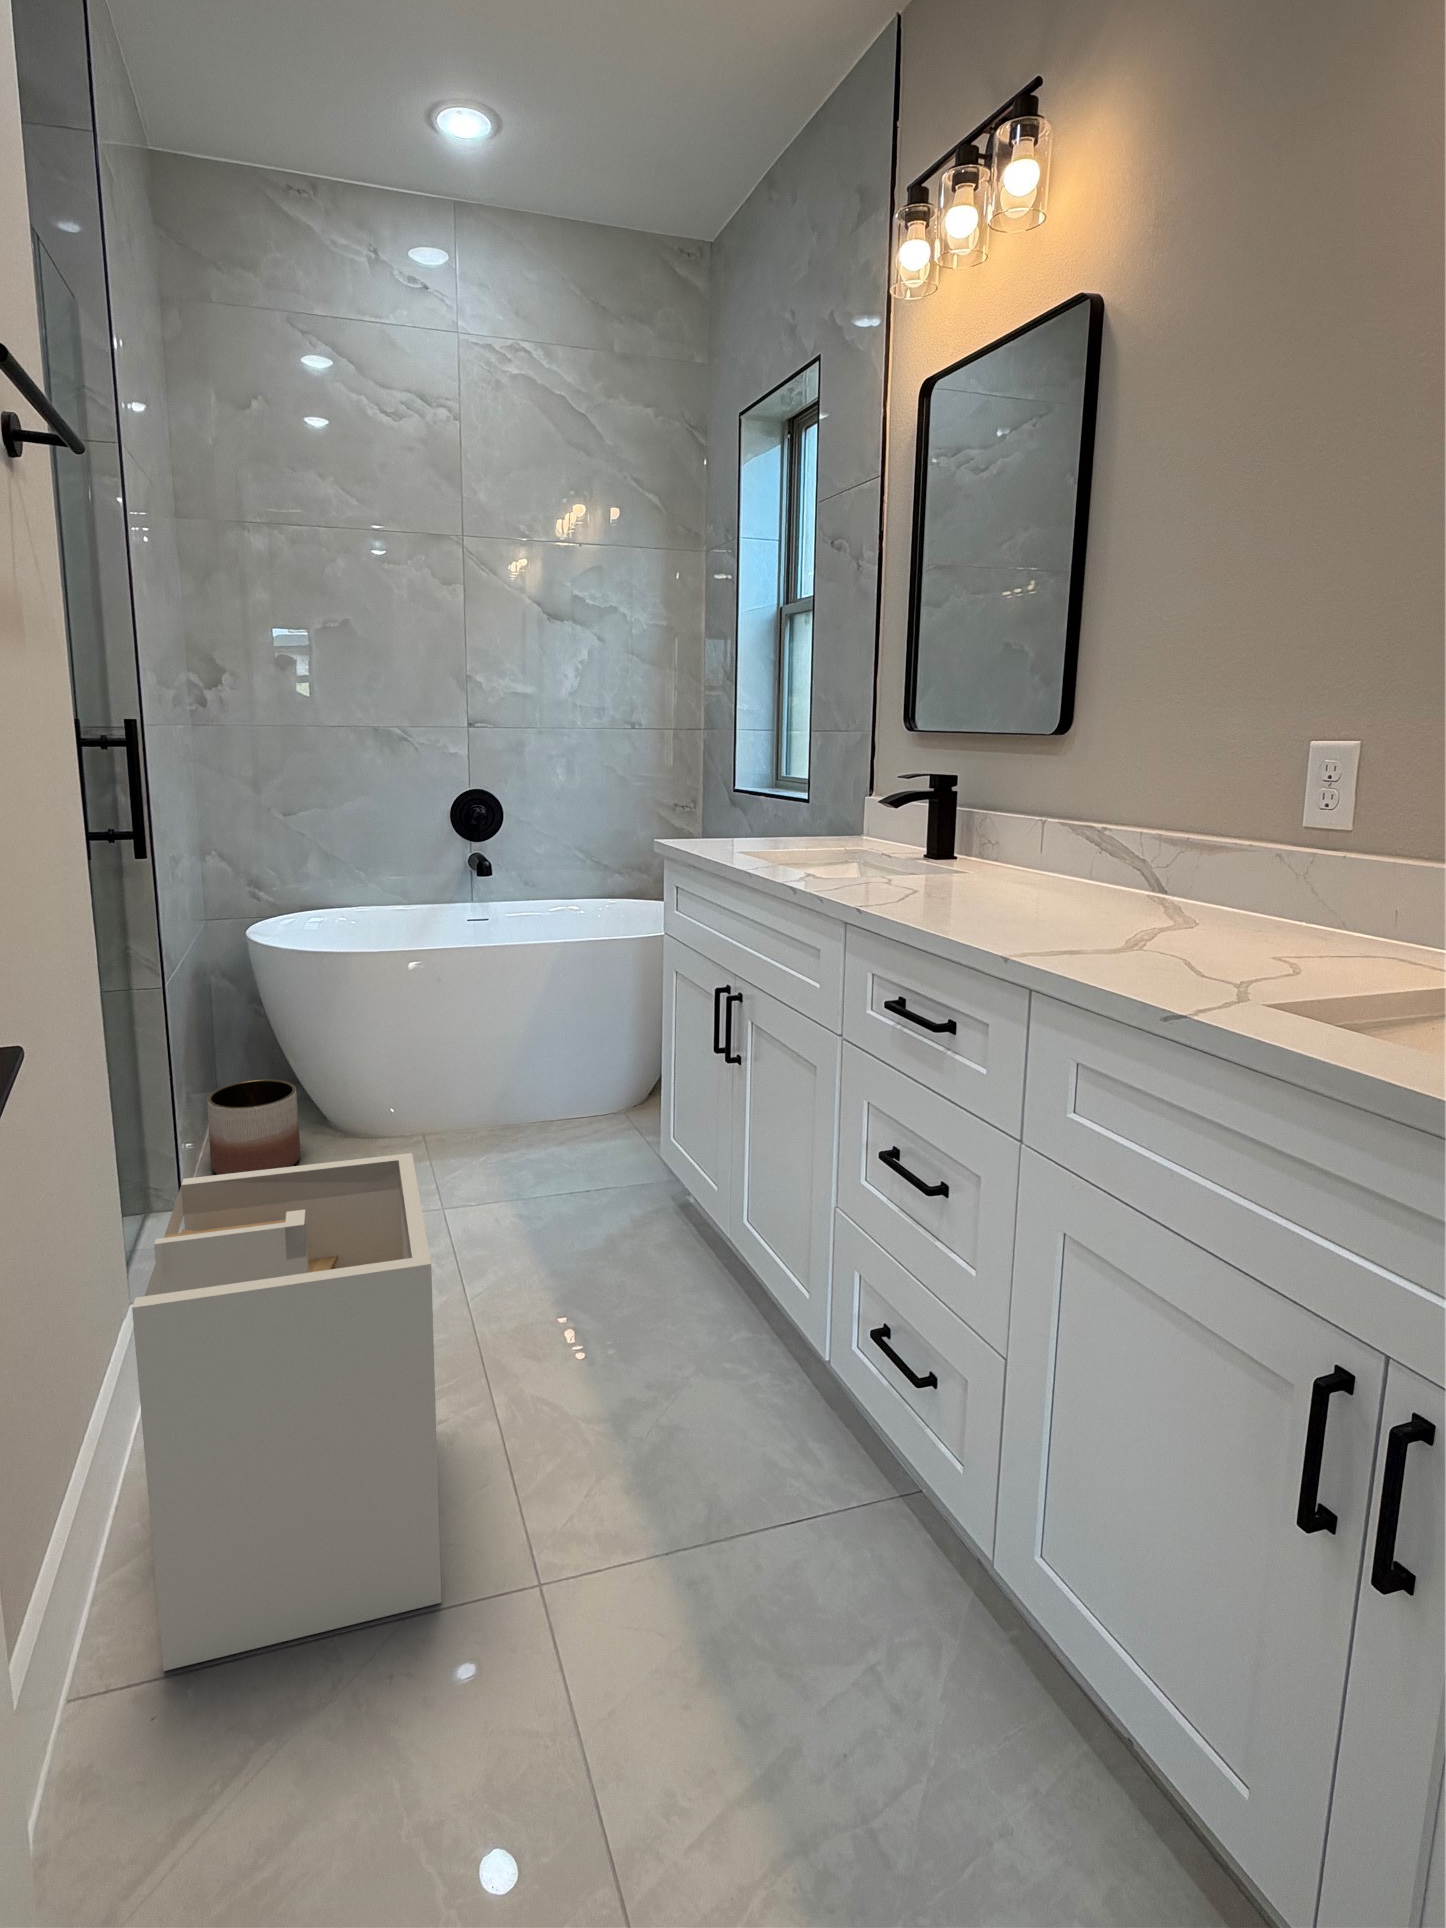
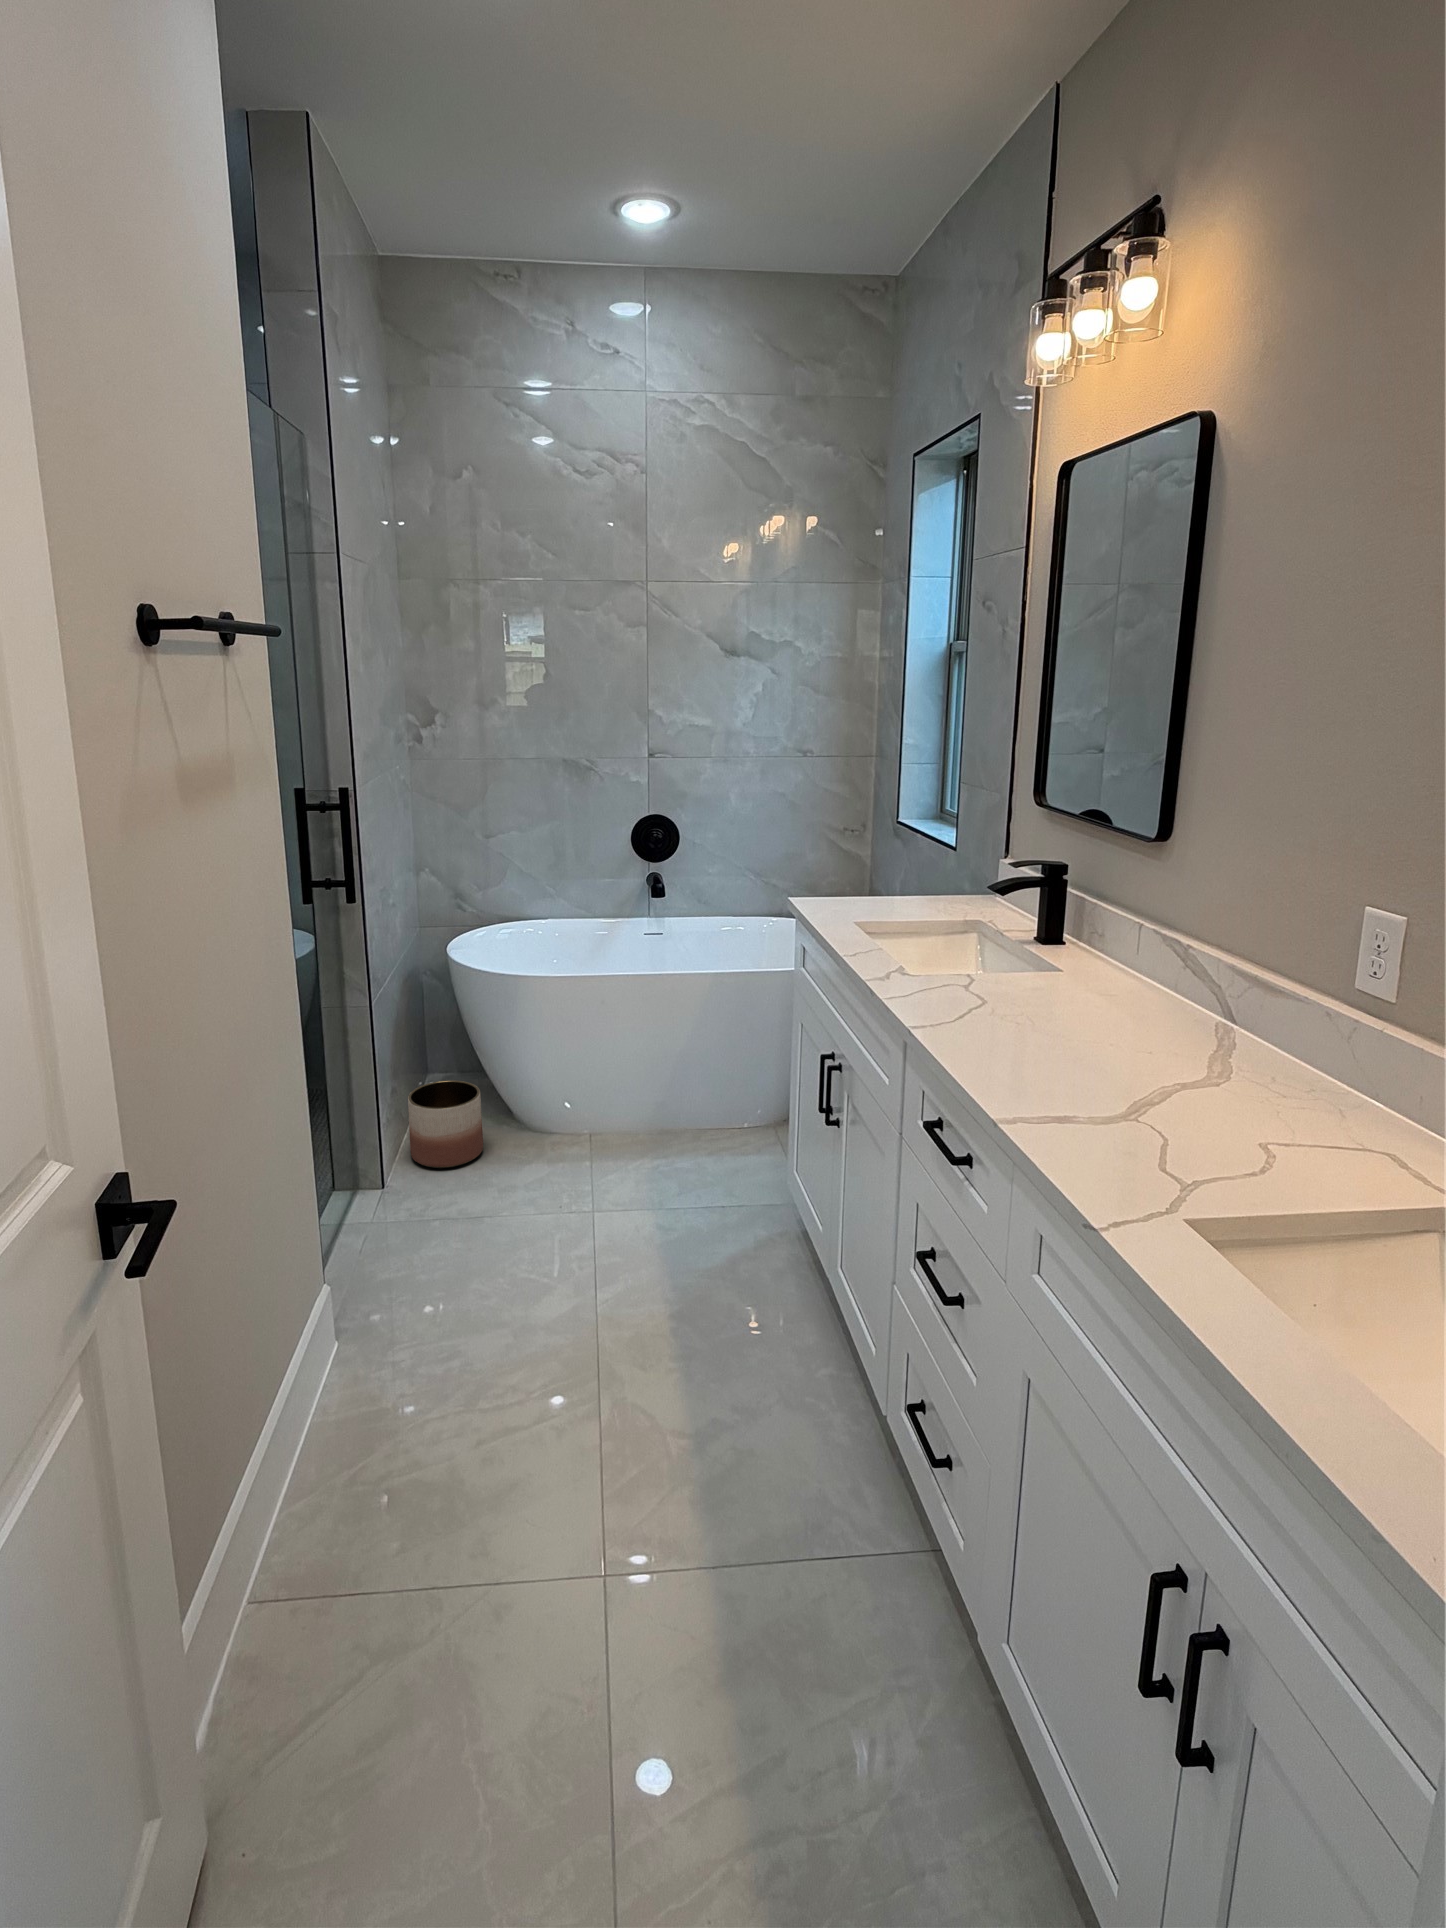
laundry hamper: present [132,1153,441,1671] -> none [292,1198,536,1587]

